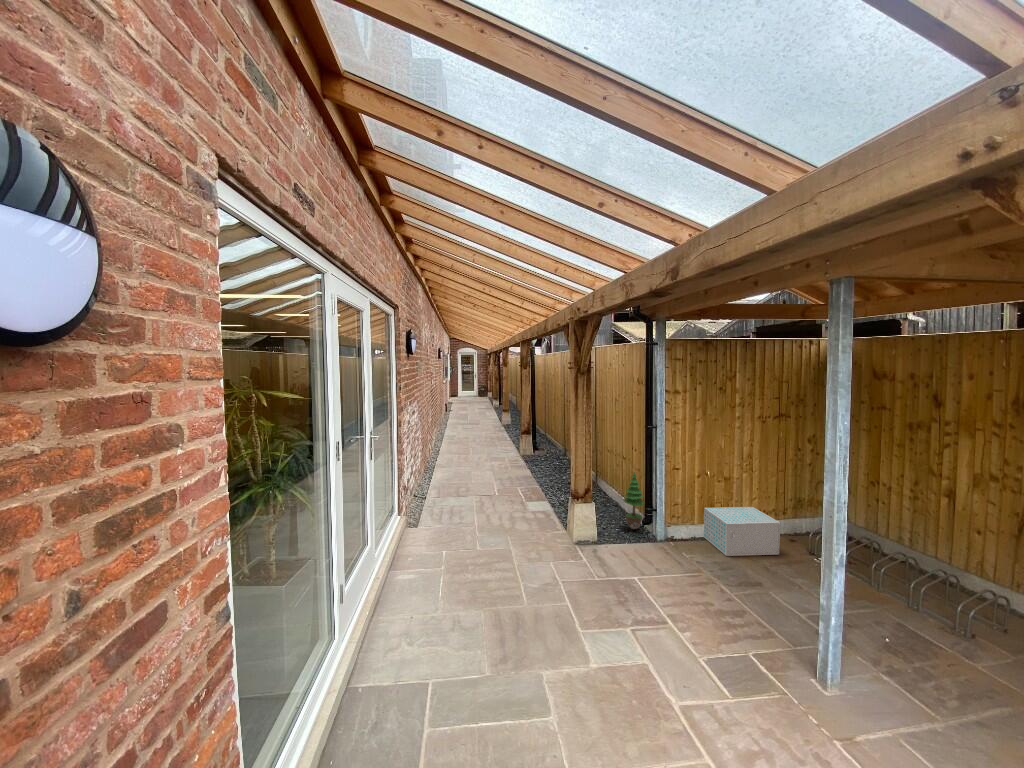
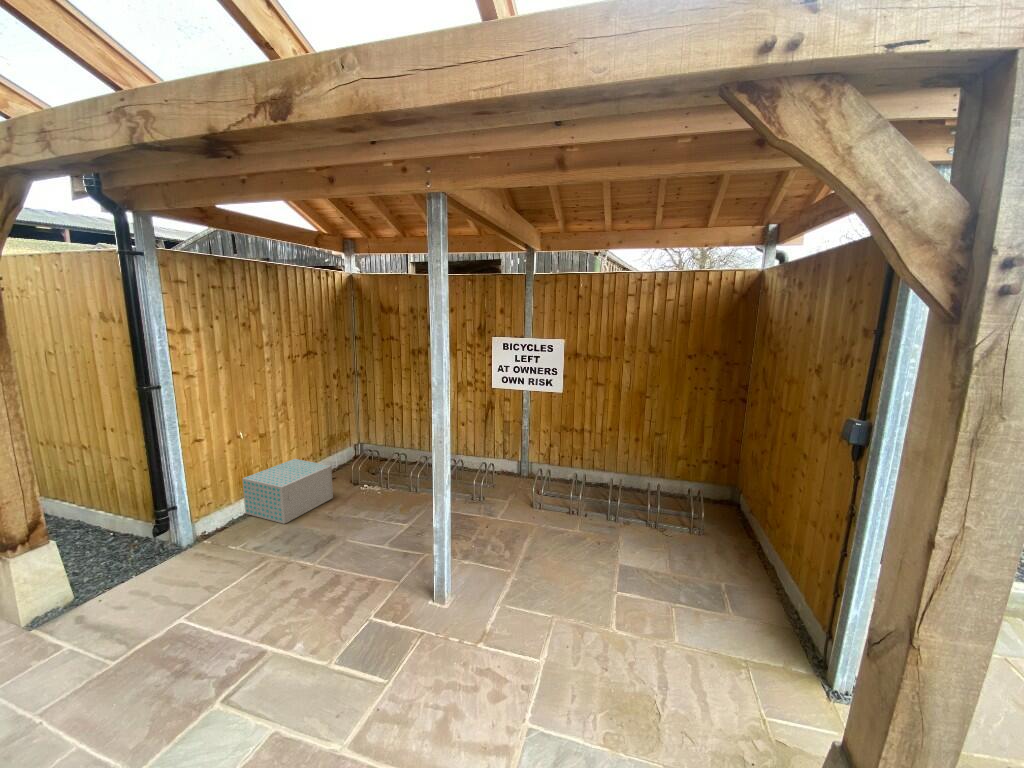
potted tree: present [624,472,645,529] -> none [105,462,149,548]

